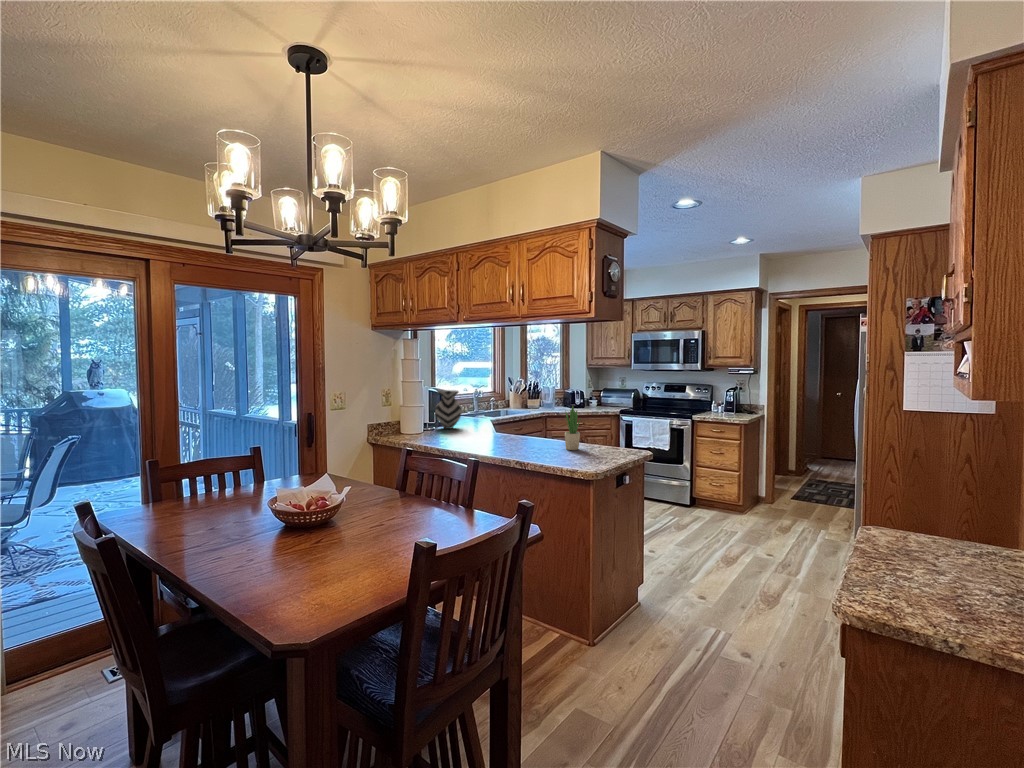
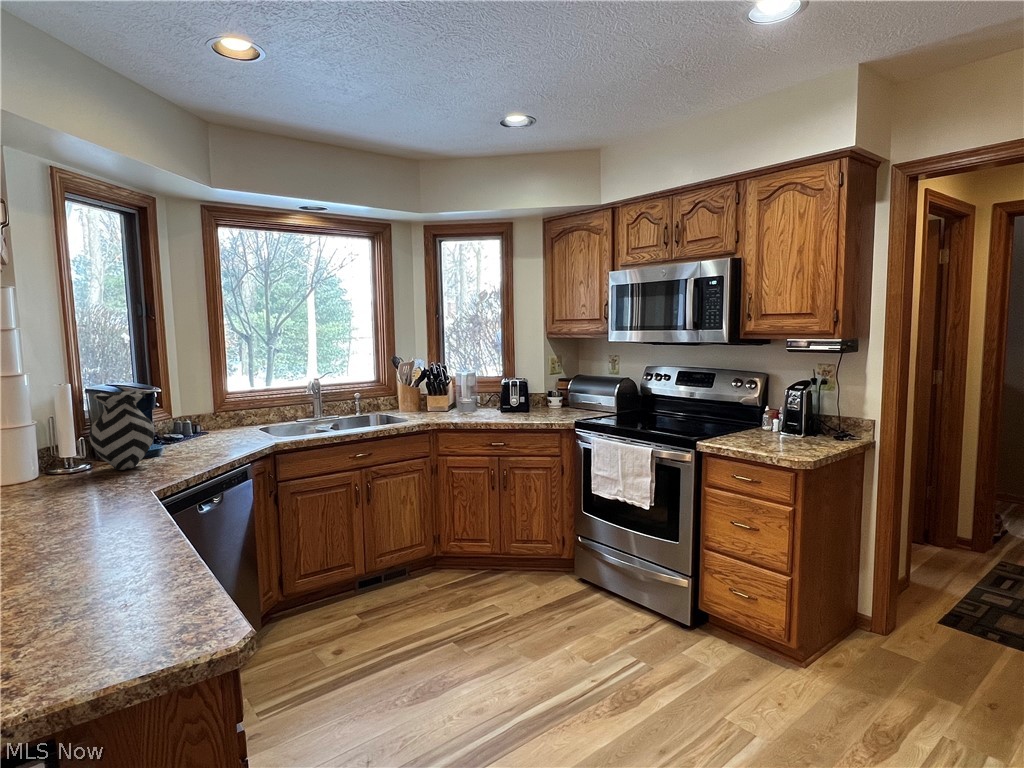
potted plant: present [565,405,581,450] -> none [27,462,97,606]

